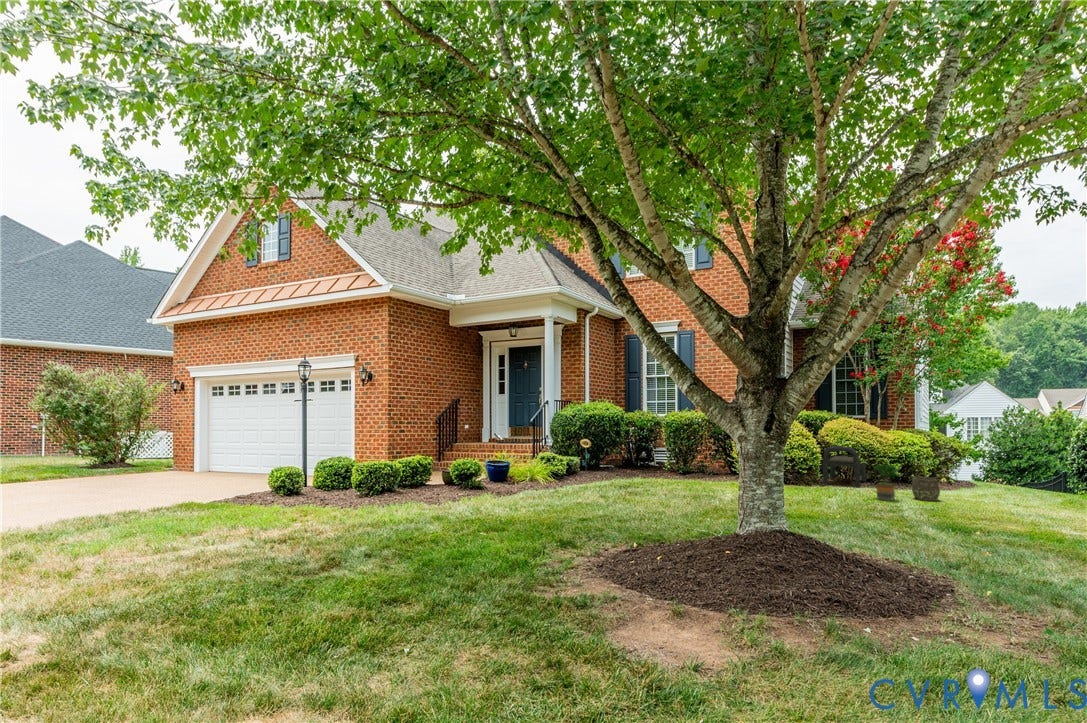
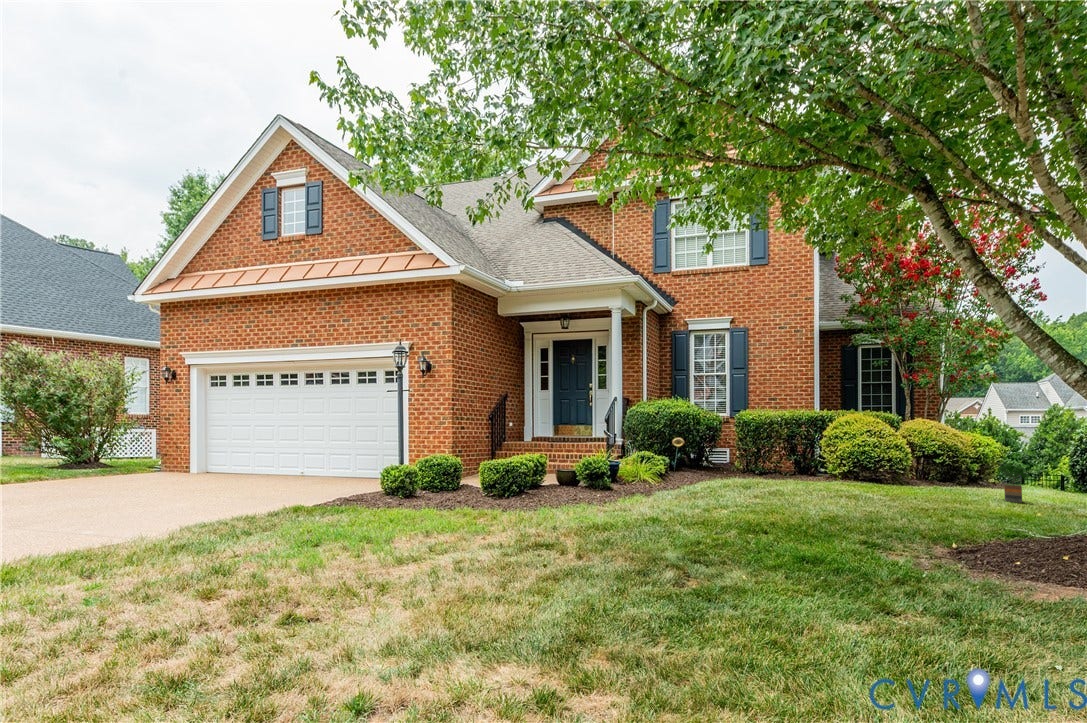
bench: present [823,446,866,488] -> none [909,443,958,489]
woven basket: present [912,477,940,501] -> none [1031,478,1063,502]

